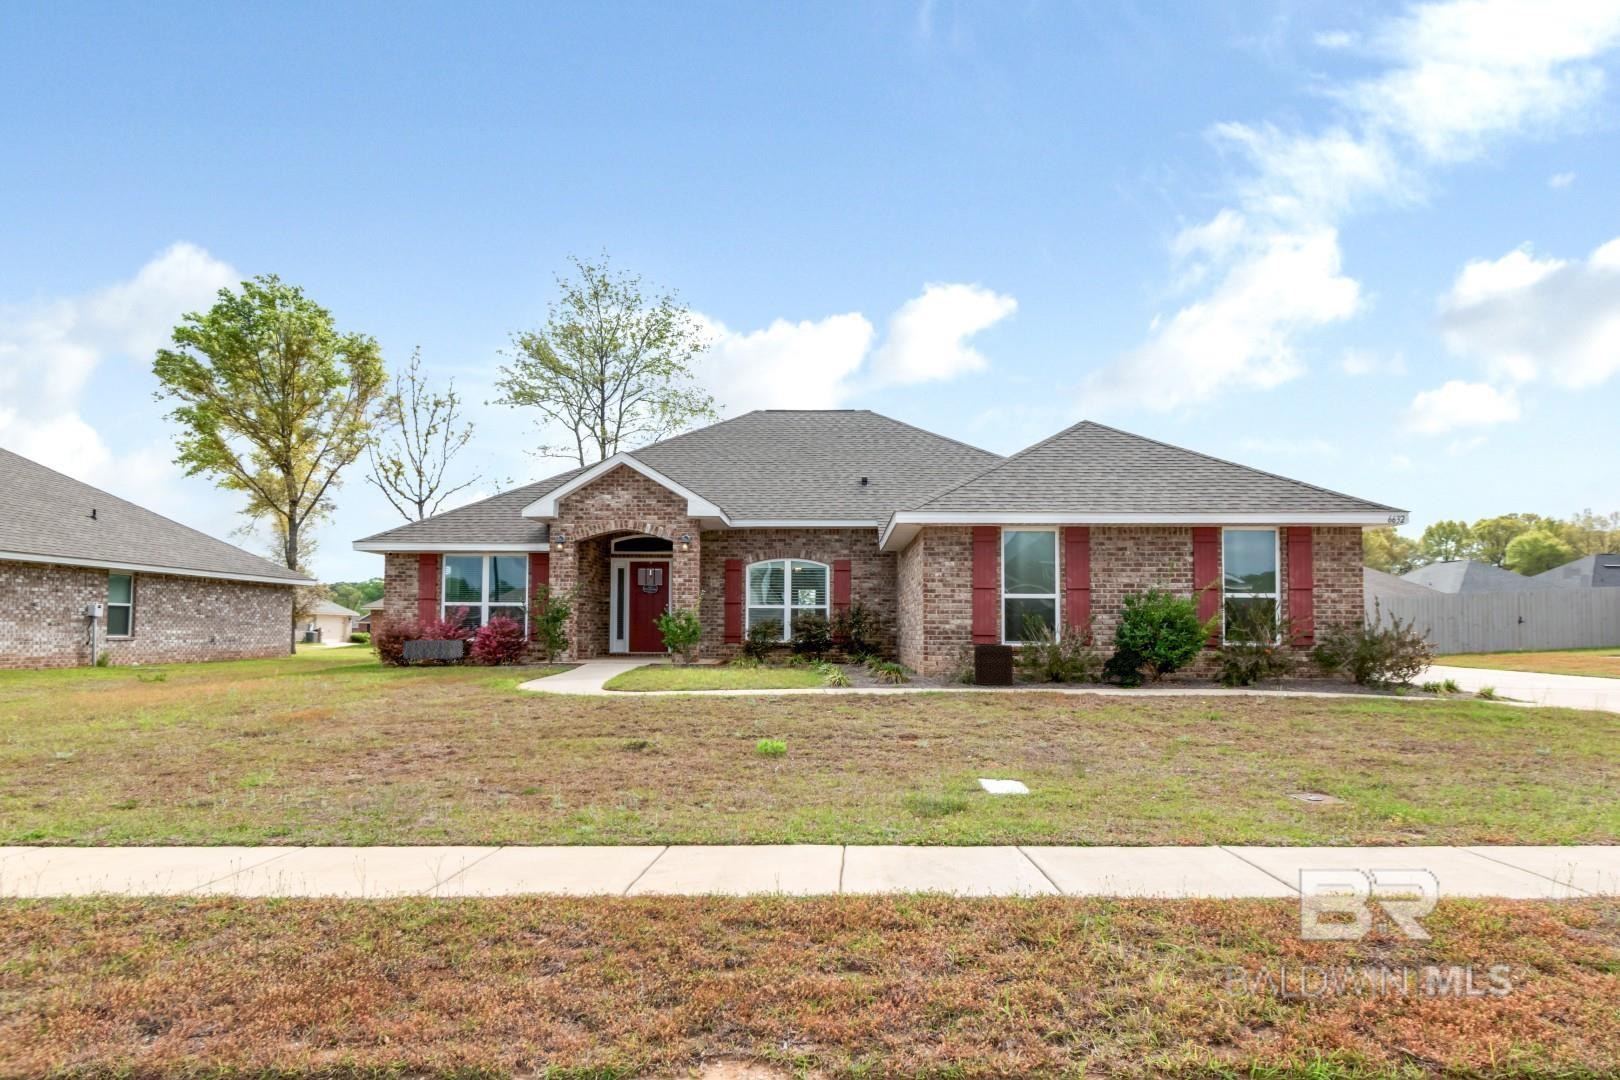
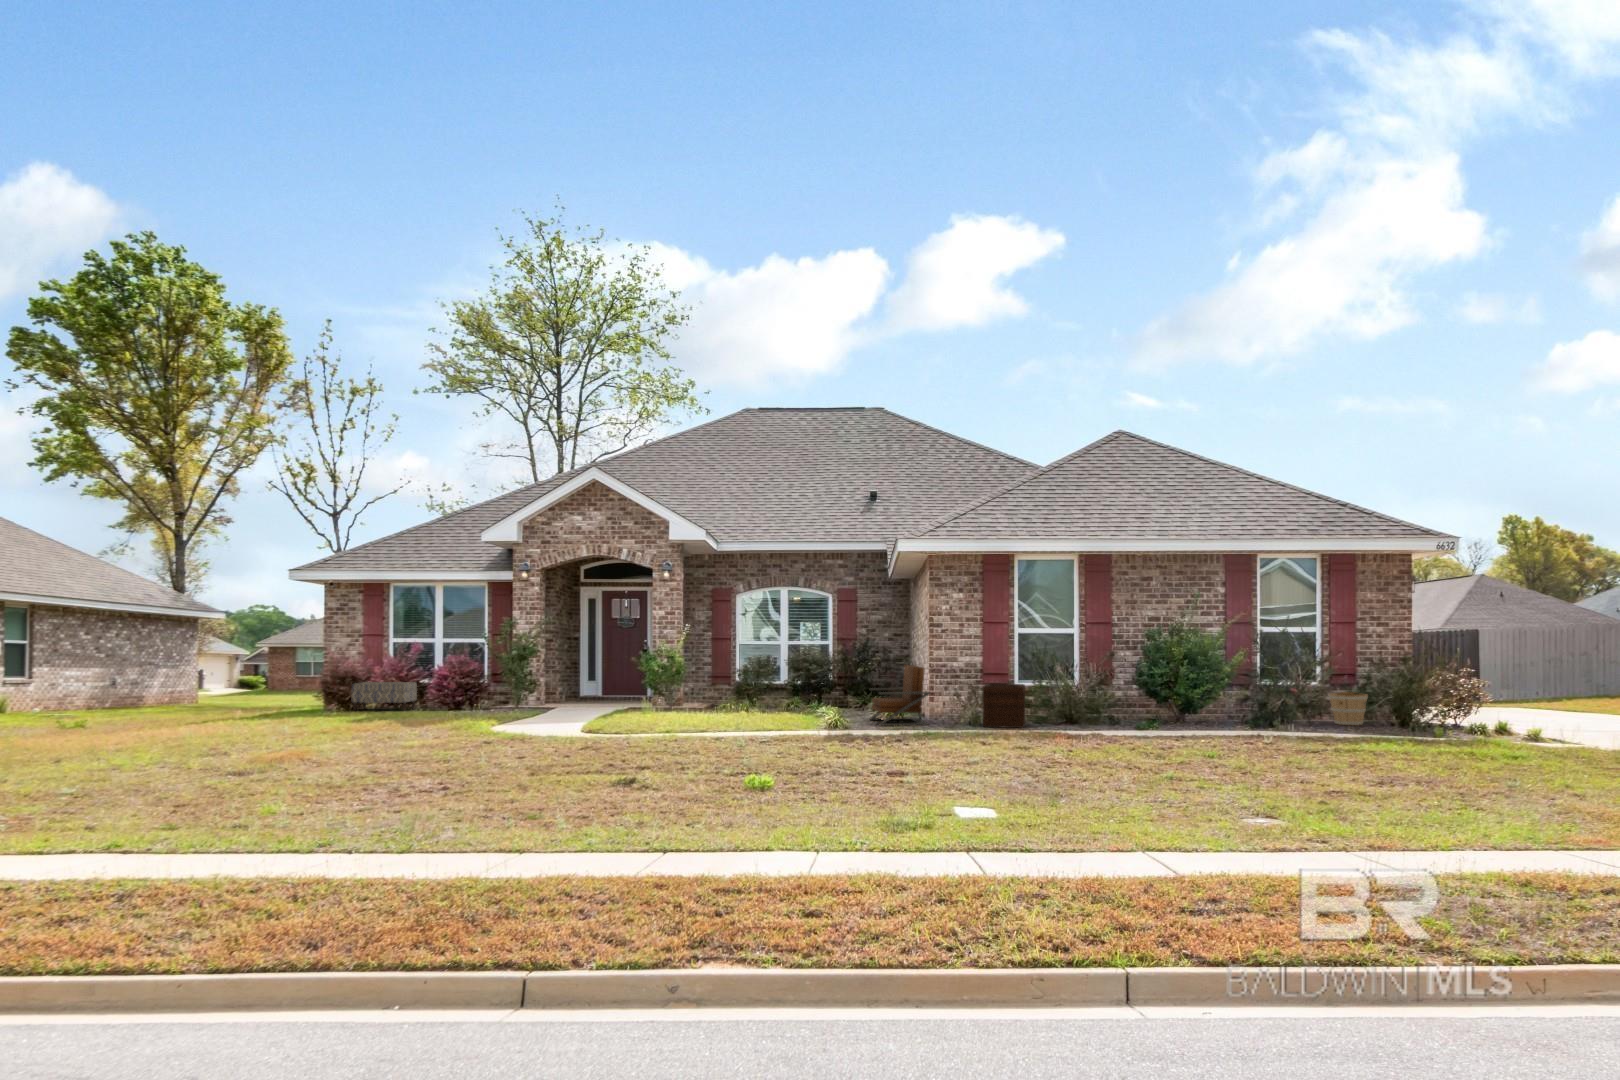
lounge chair: none [868,627,925,683] -> present [870,665,930,726]
potted plant: present [1101,649,1146,683] -> none [1121,688,1169,726]
wooden bucket: none [1289,654,1327,684] -> present [1329,692,1368,725]

